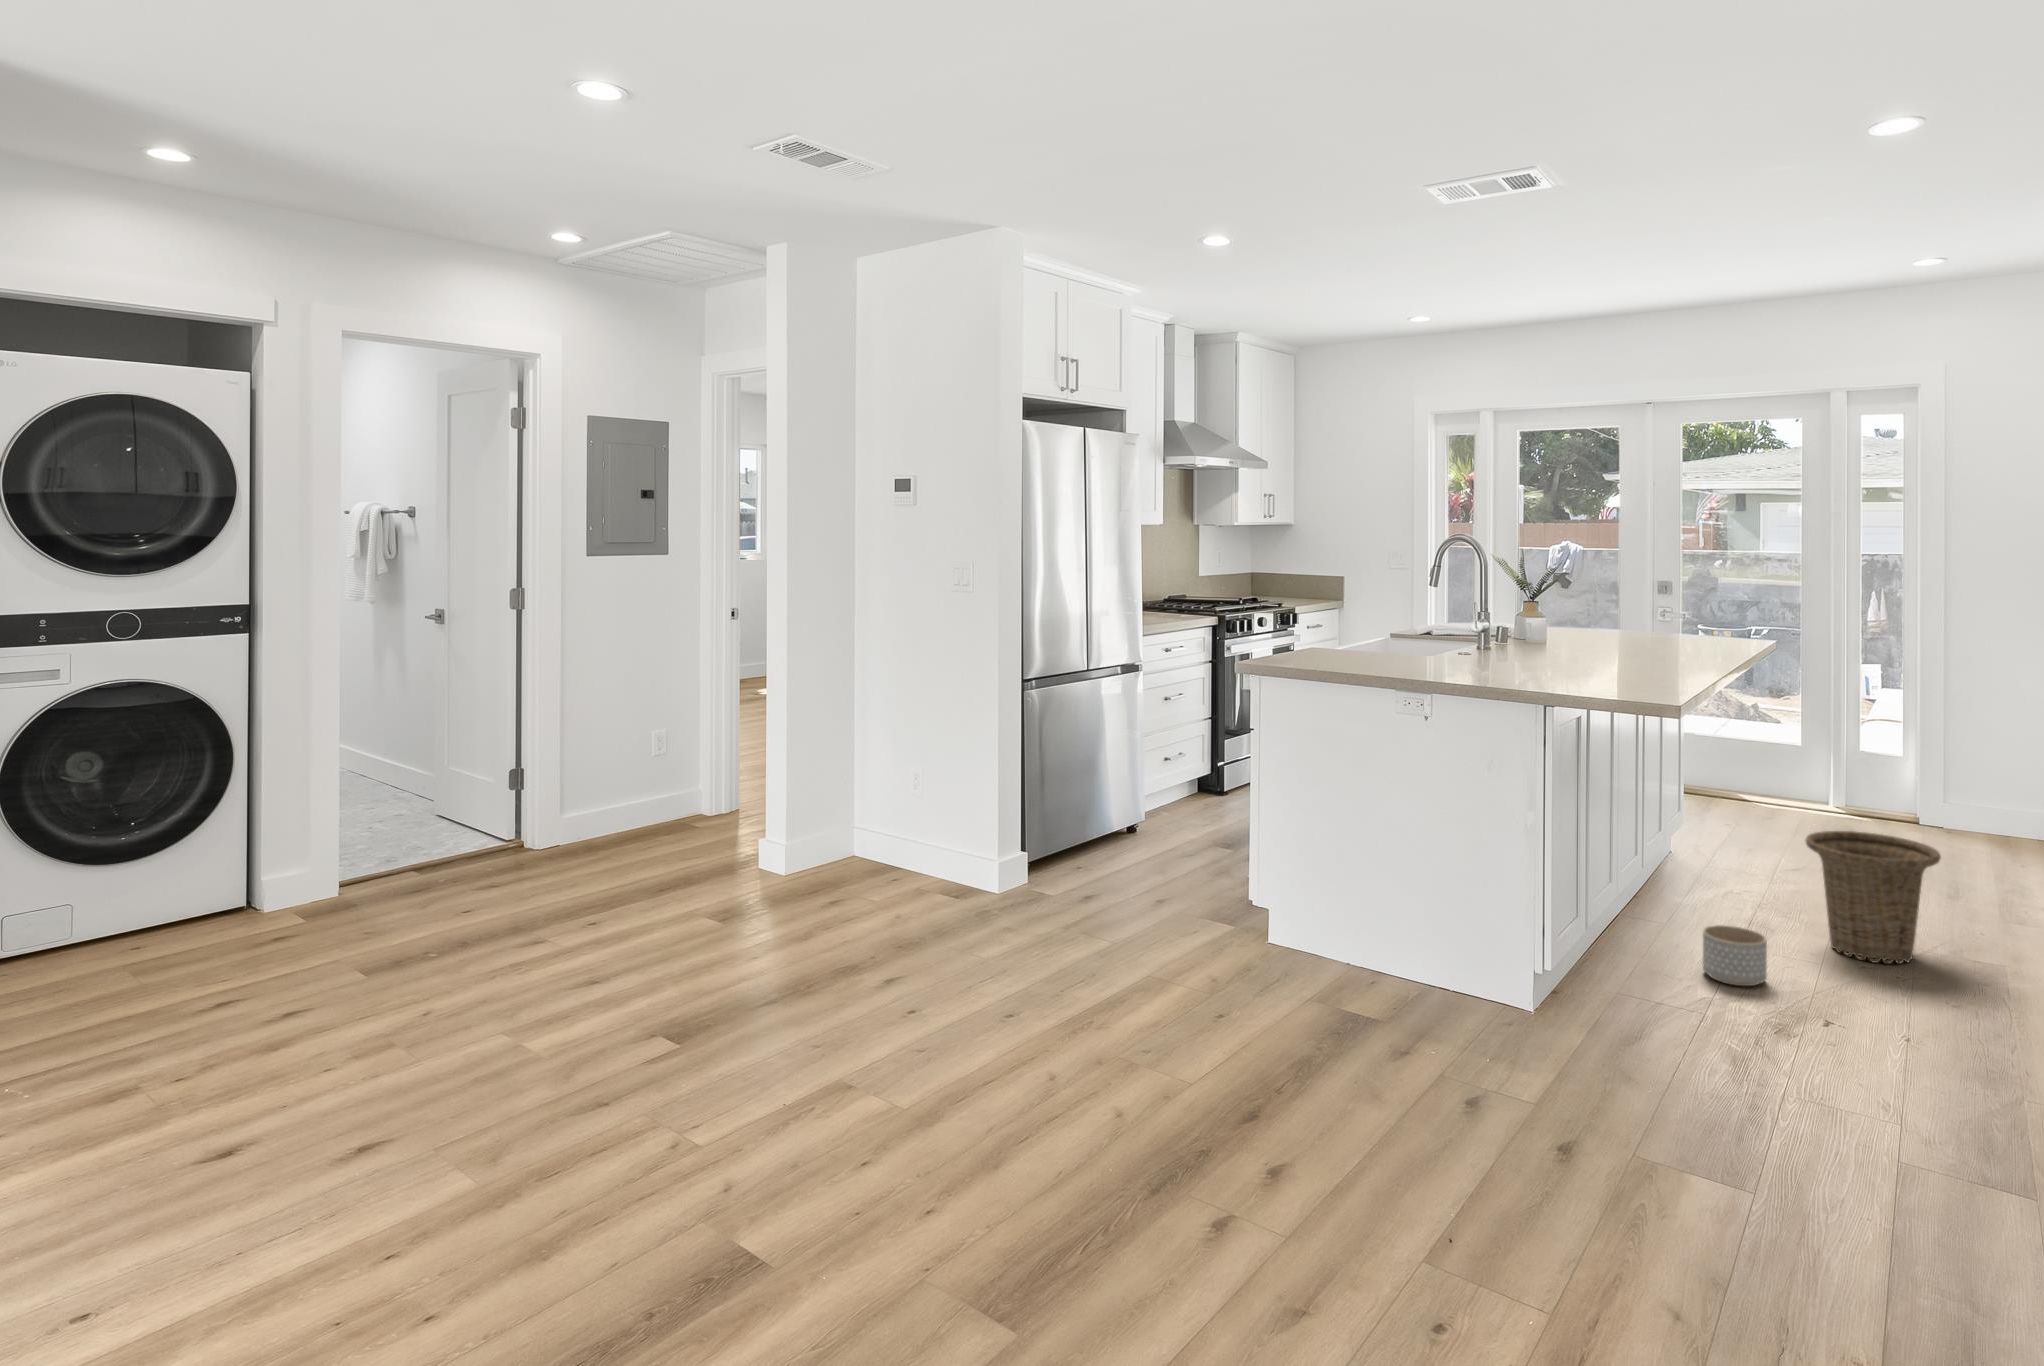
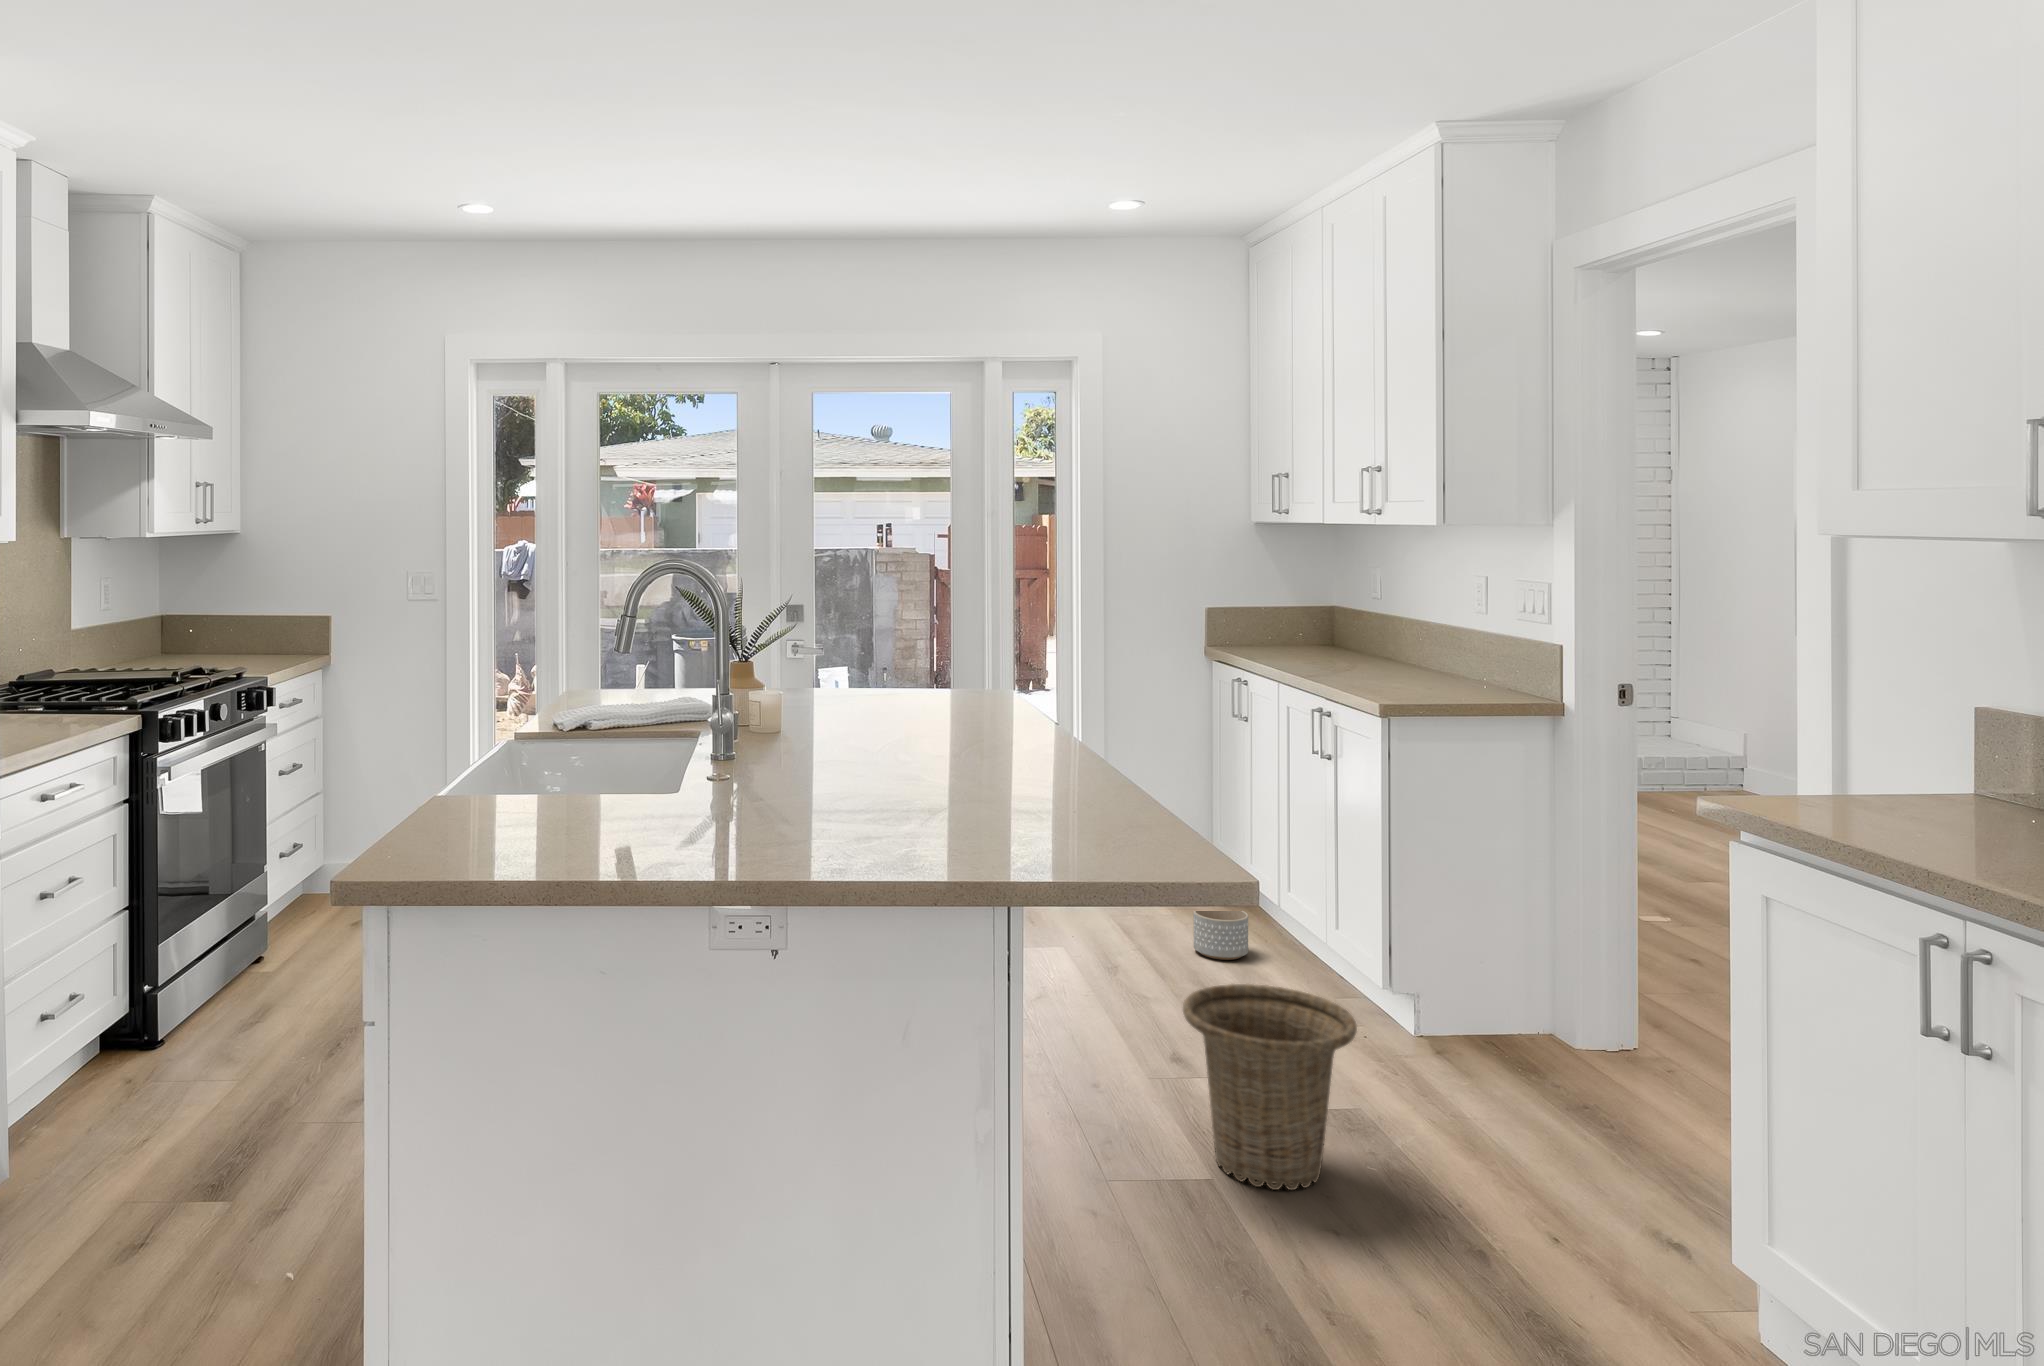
planter: present [1703,925,1767,986] -> present [1194,911,1248,960]

